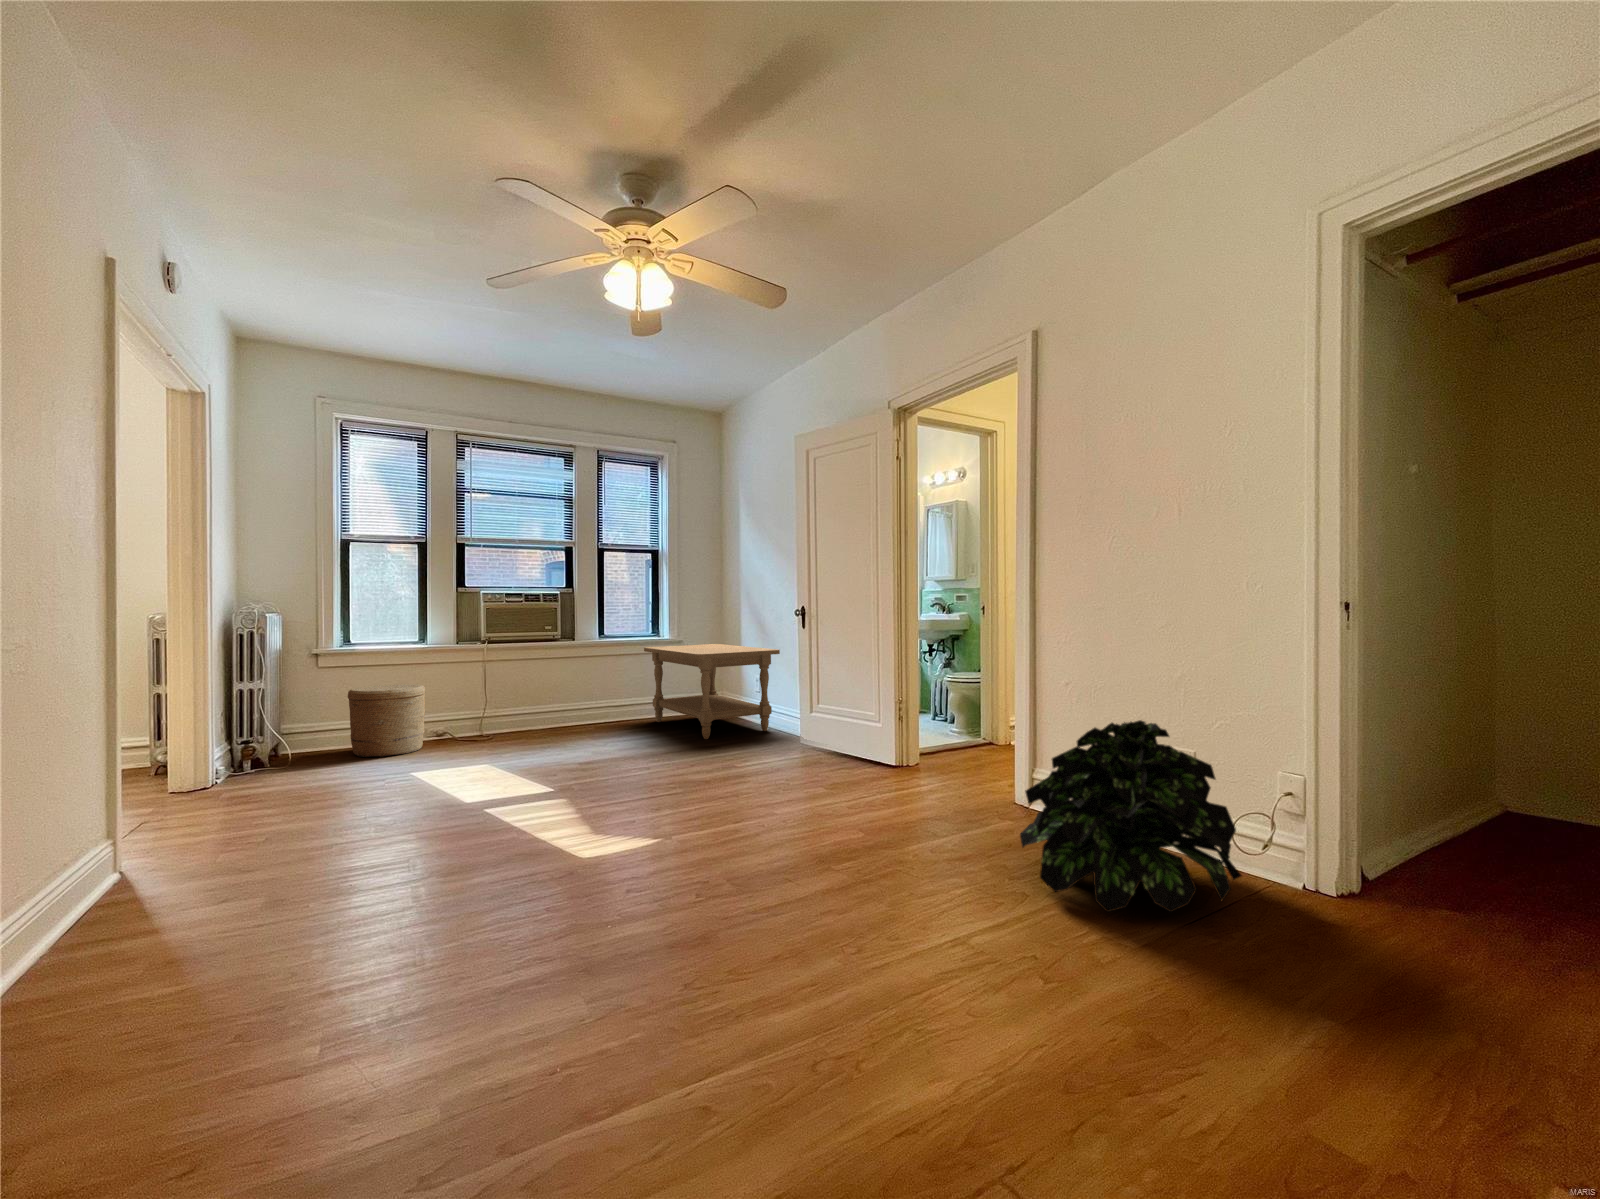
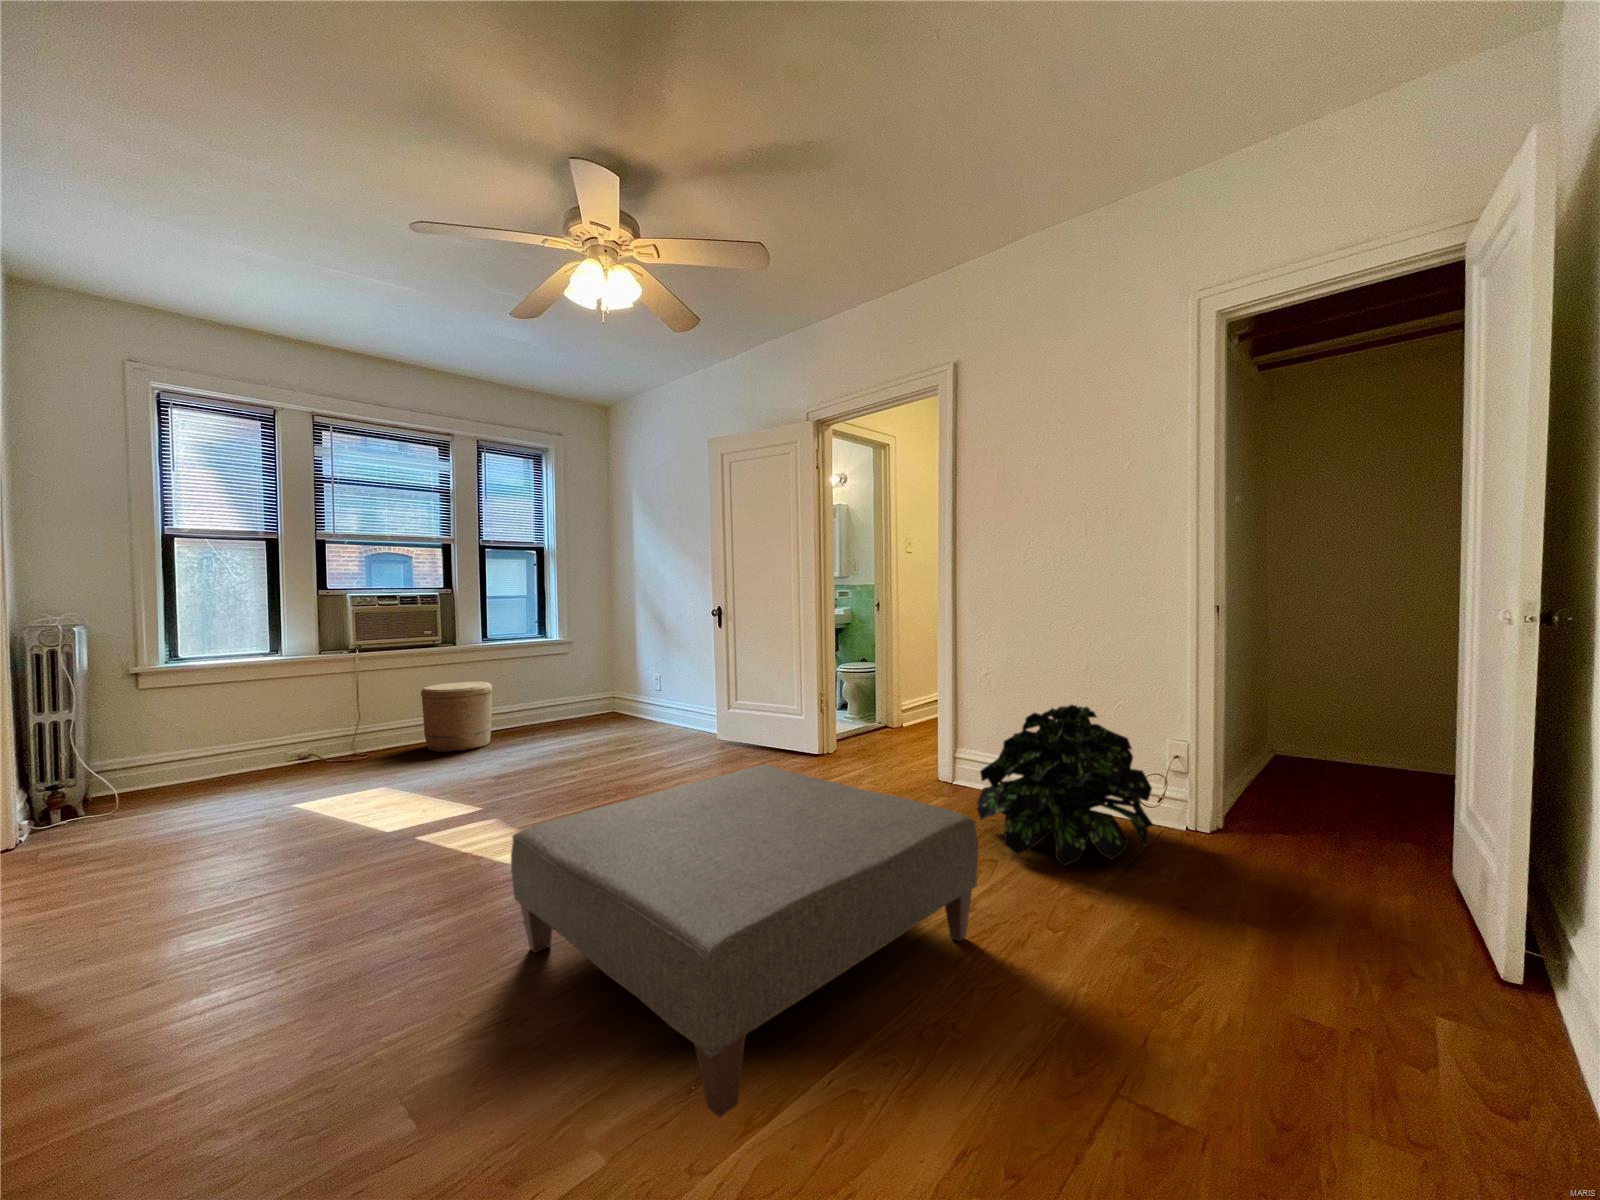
coffee table: present [644,644,780,739] -> none [535,644,686,742]
woven basket: present [348,684,425,757] -> present [421,682,492,752]
ottoman: none [493,765,959,1124] -> present [511,765,978,1117]

